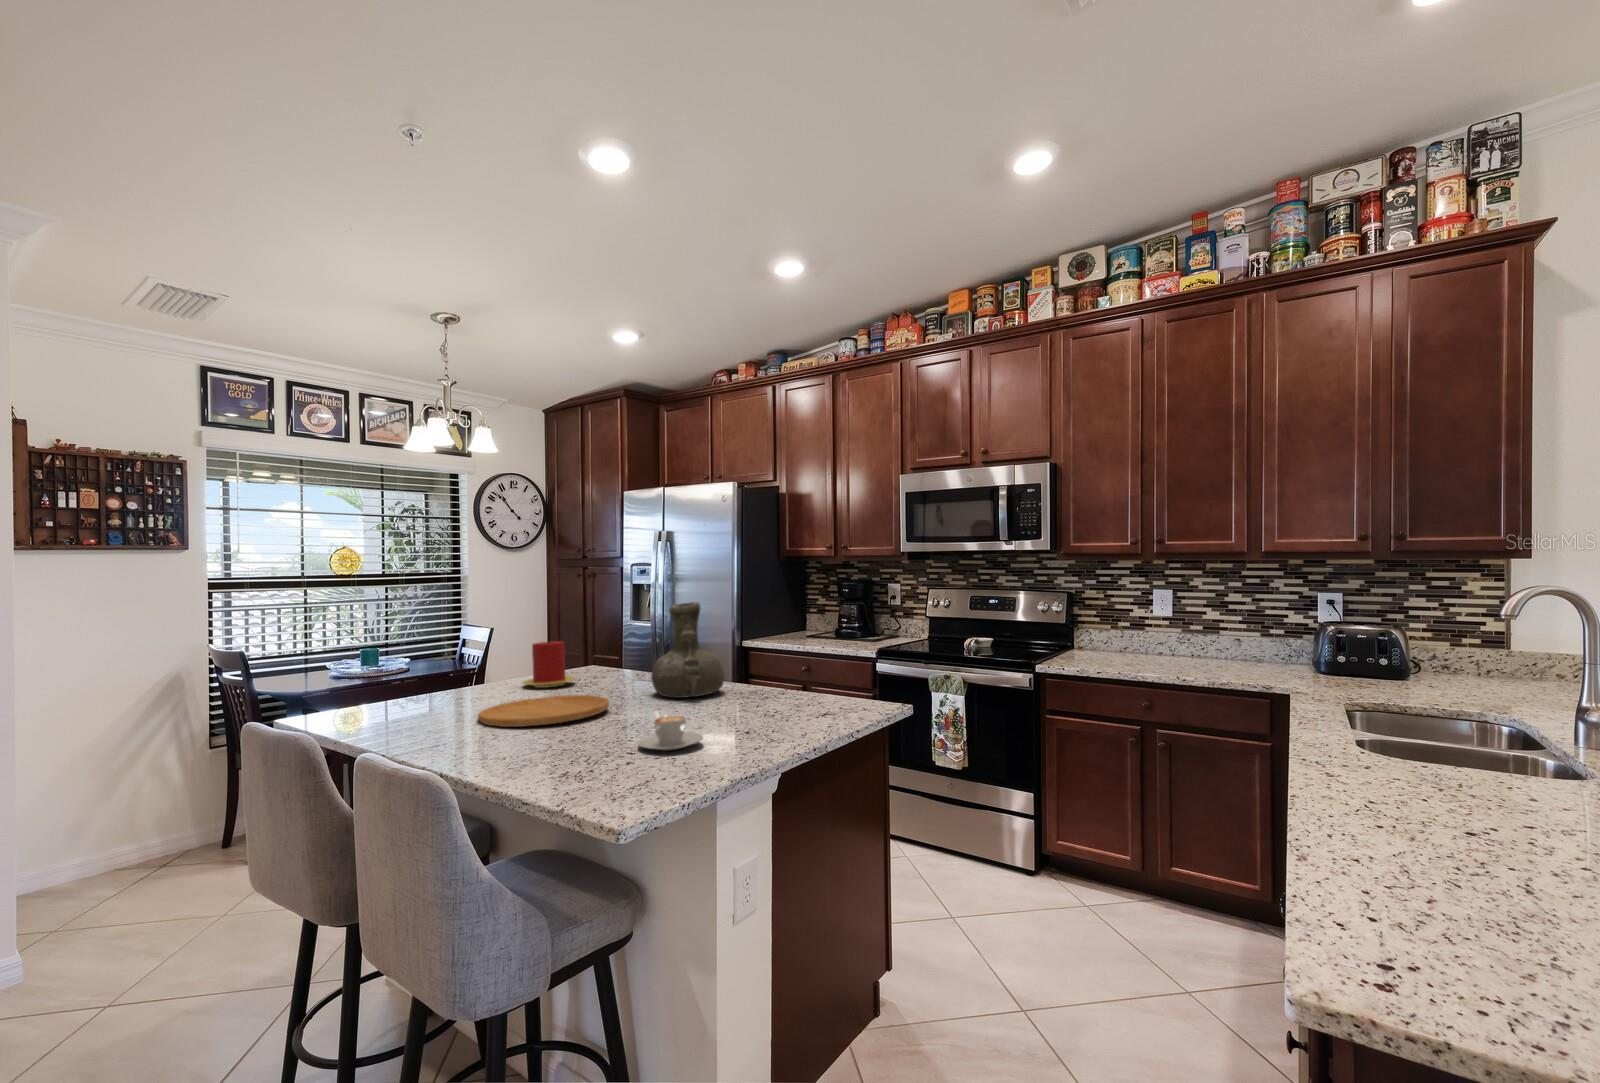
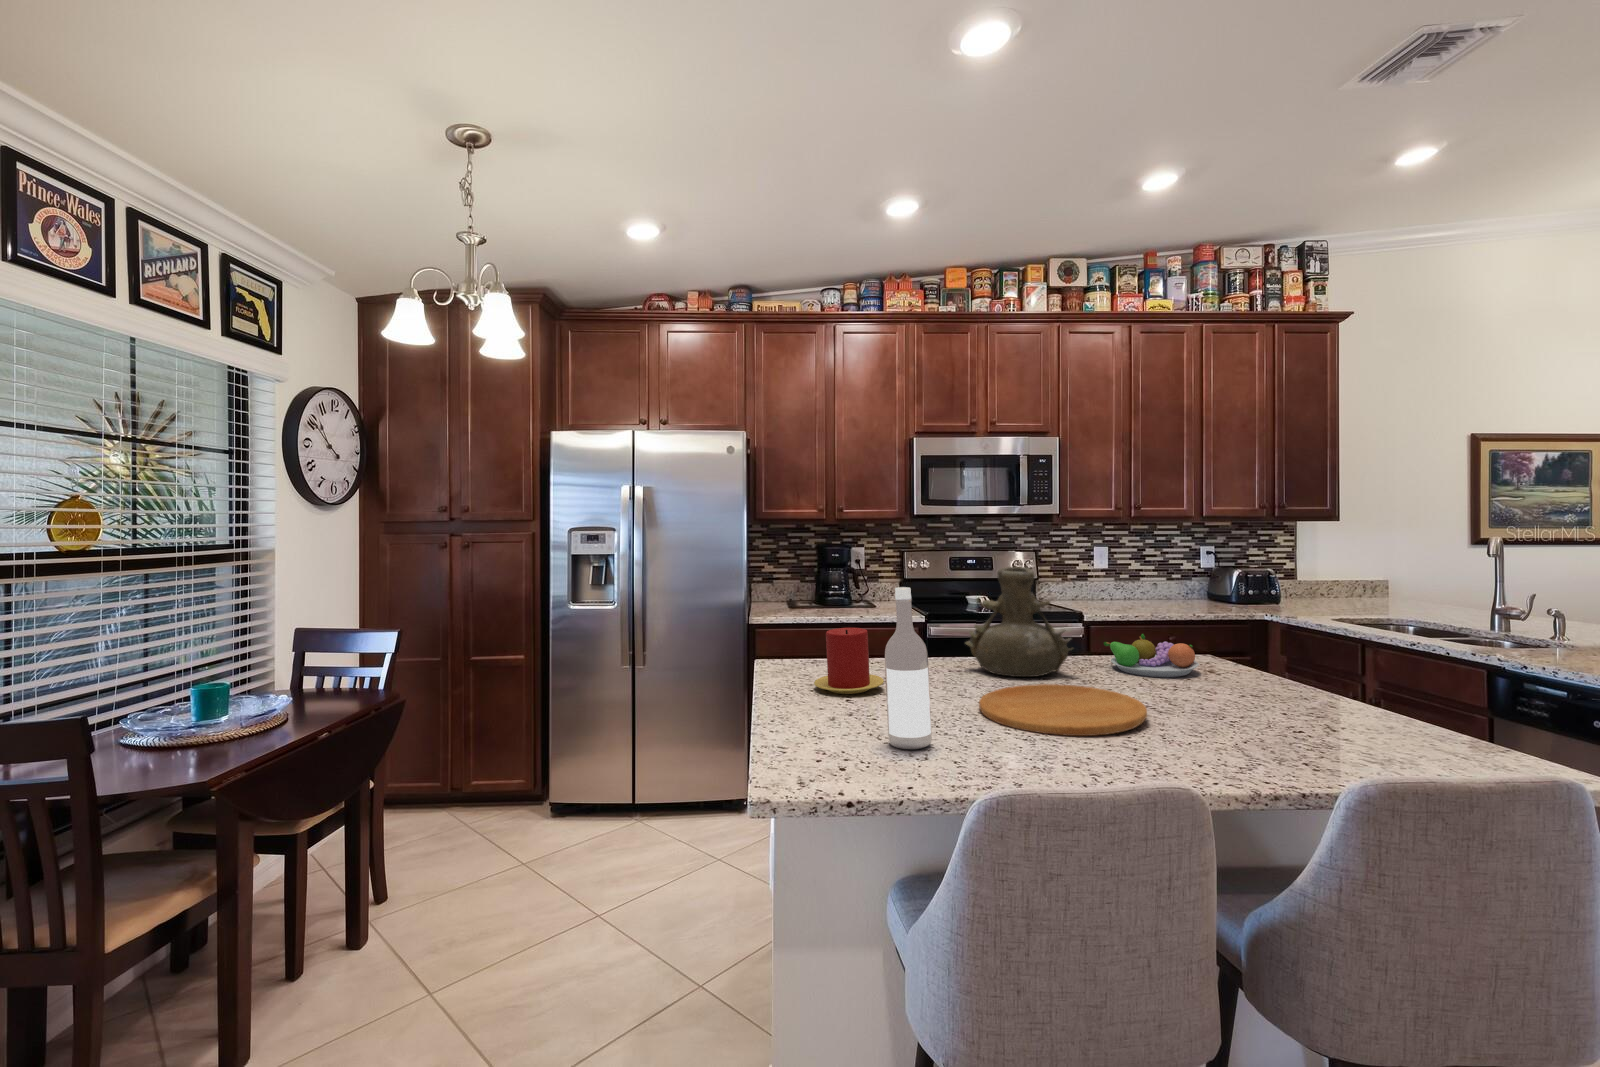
wine bottle: none [398,607,429,711] -> present [885,587,932,749]
fruit bowl: none [738,674,816,716] -> present [1104,634,1199,677]
coffee cup: present [638,716,703,751] -> none [1265,680,1348,716]

